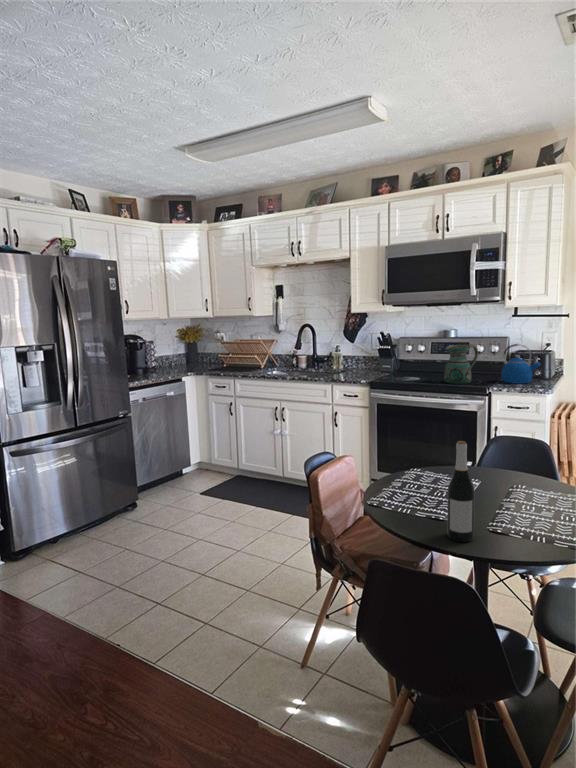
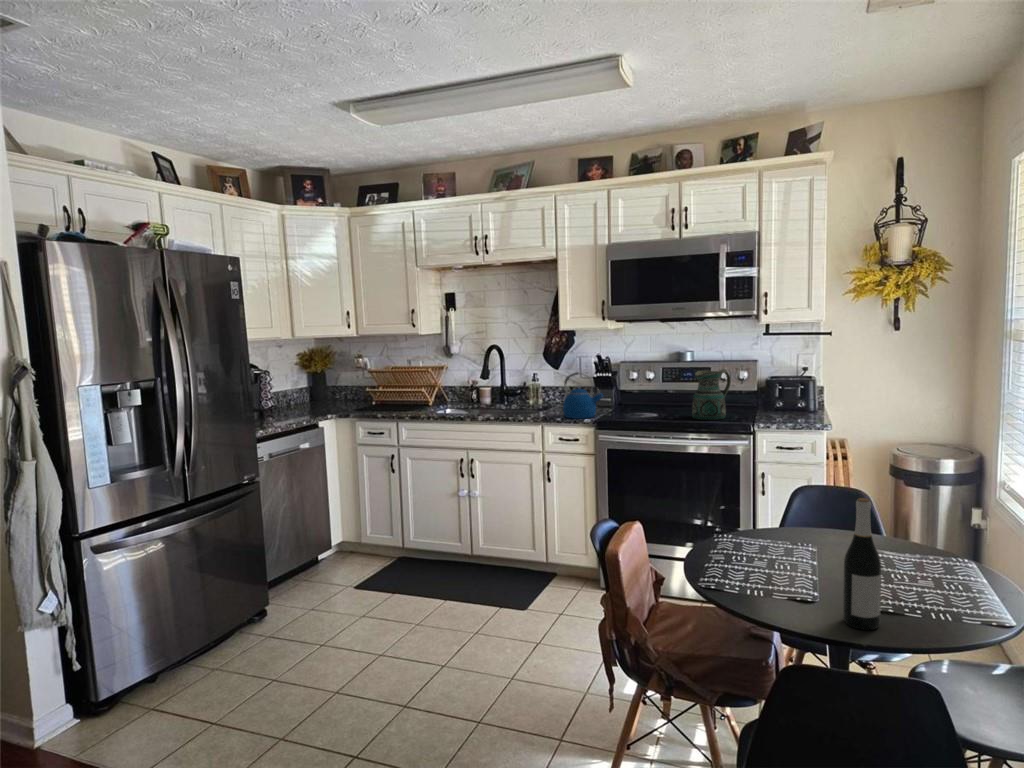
kettle: present [501,344,541,384] -> present [563,372,603,419]

